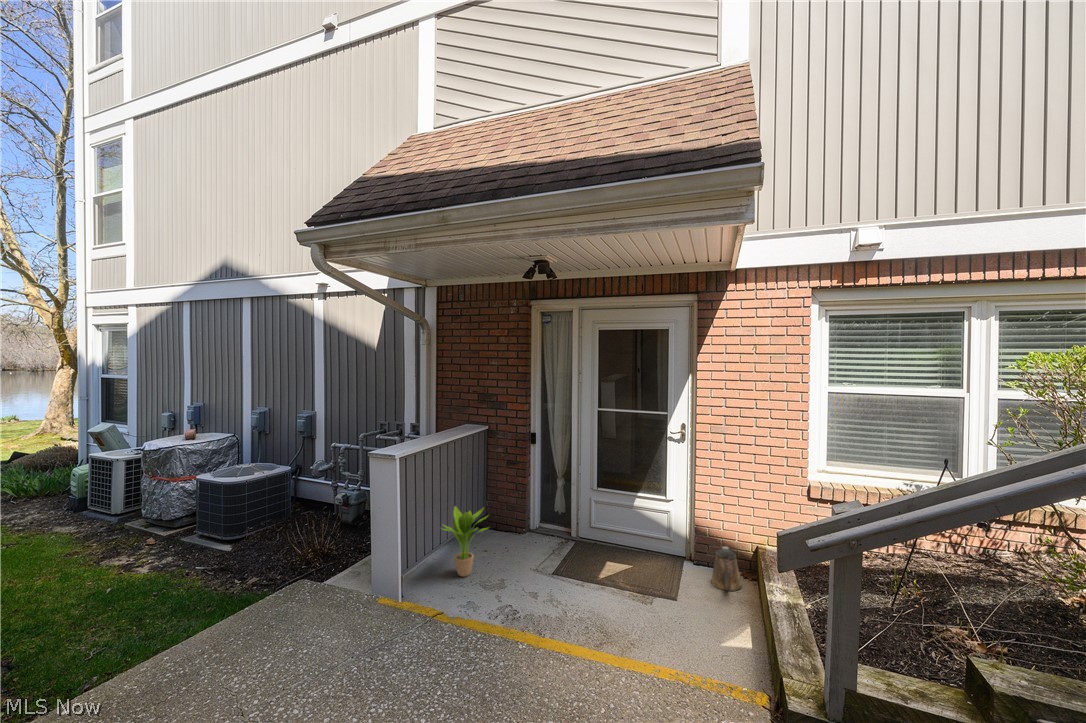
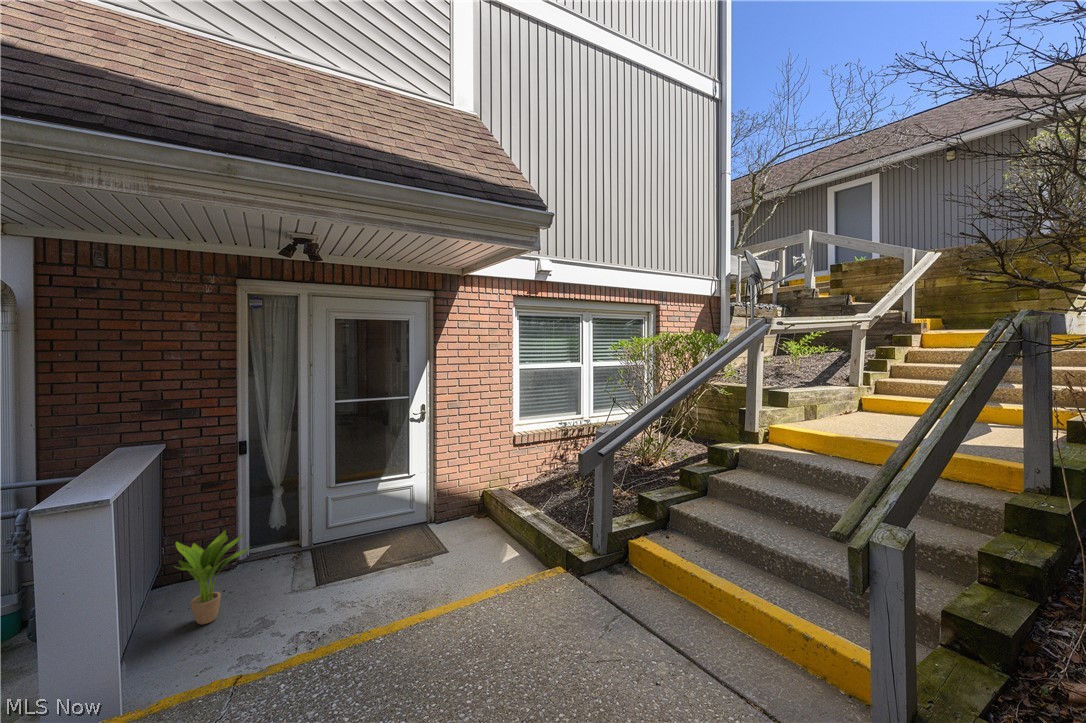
watering can: present [711,547,742,591] -> none [458,499,483,532]

